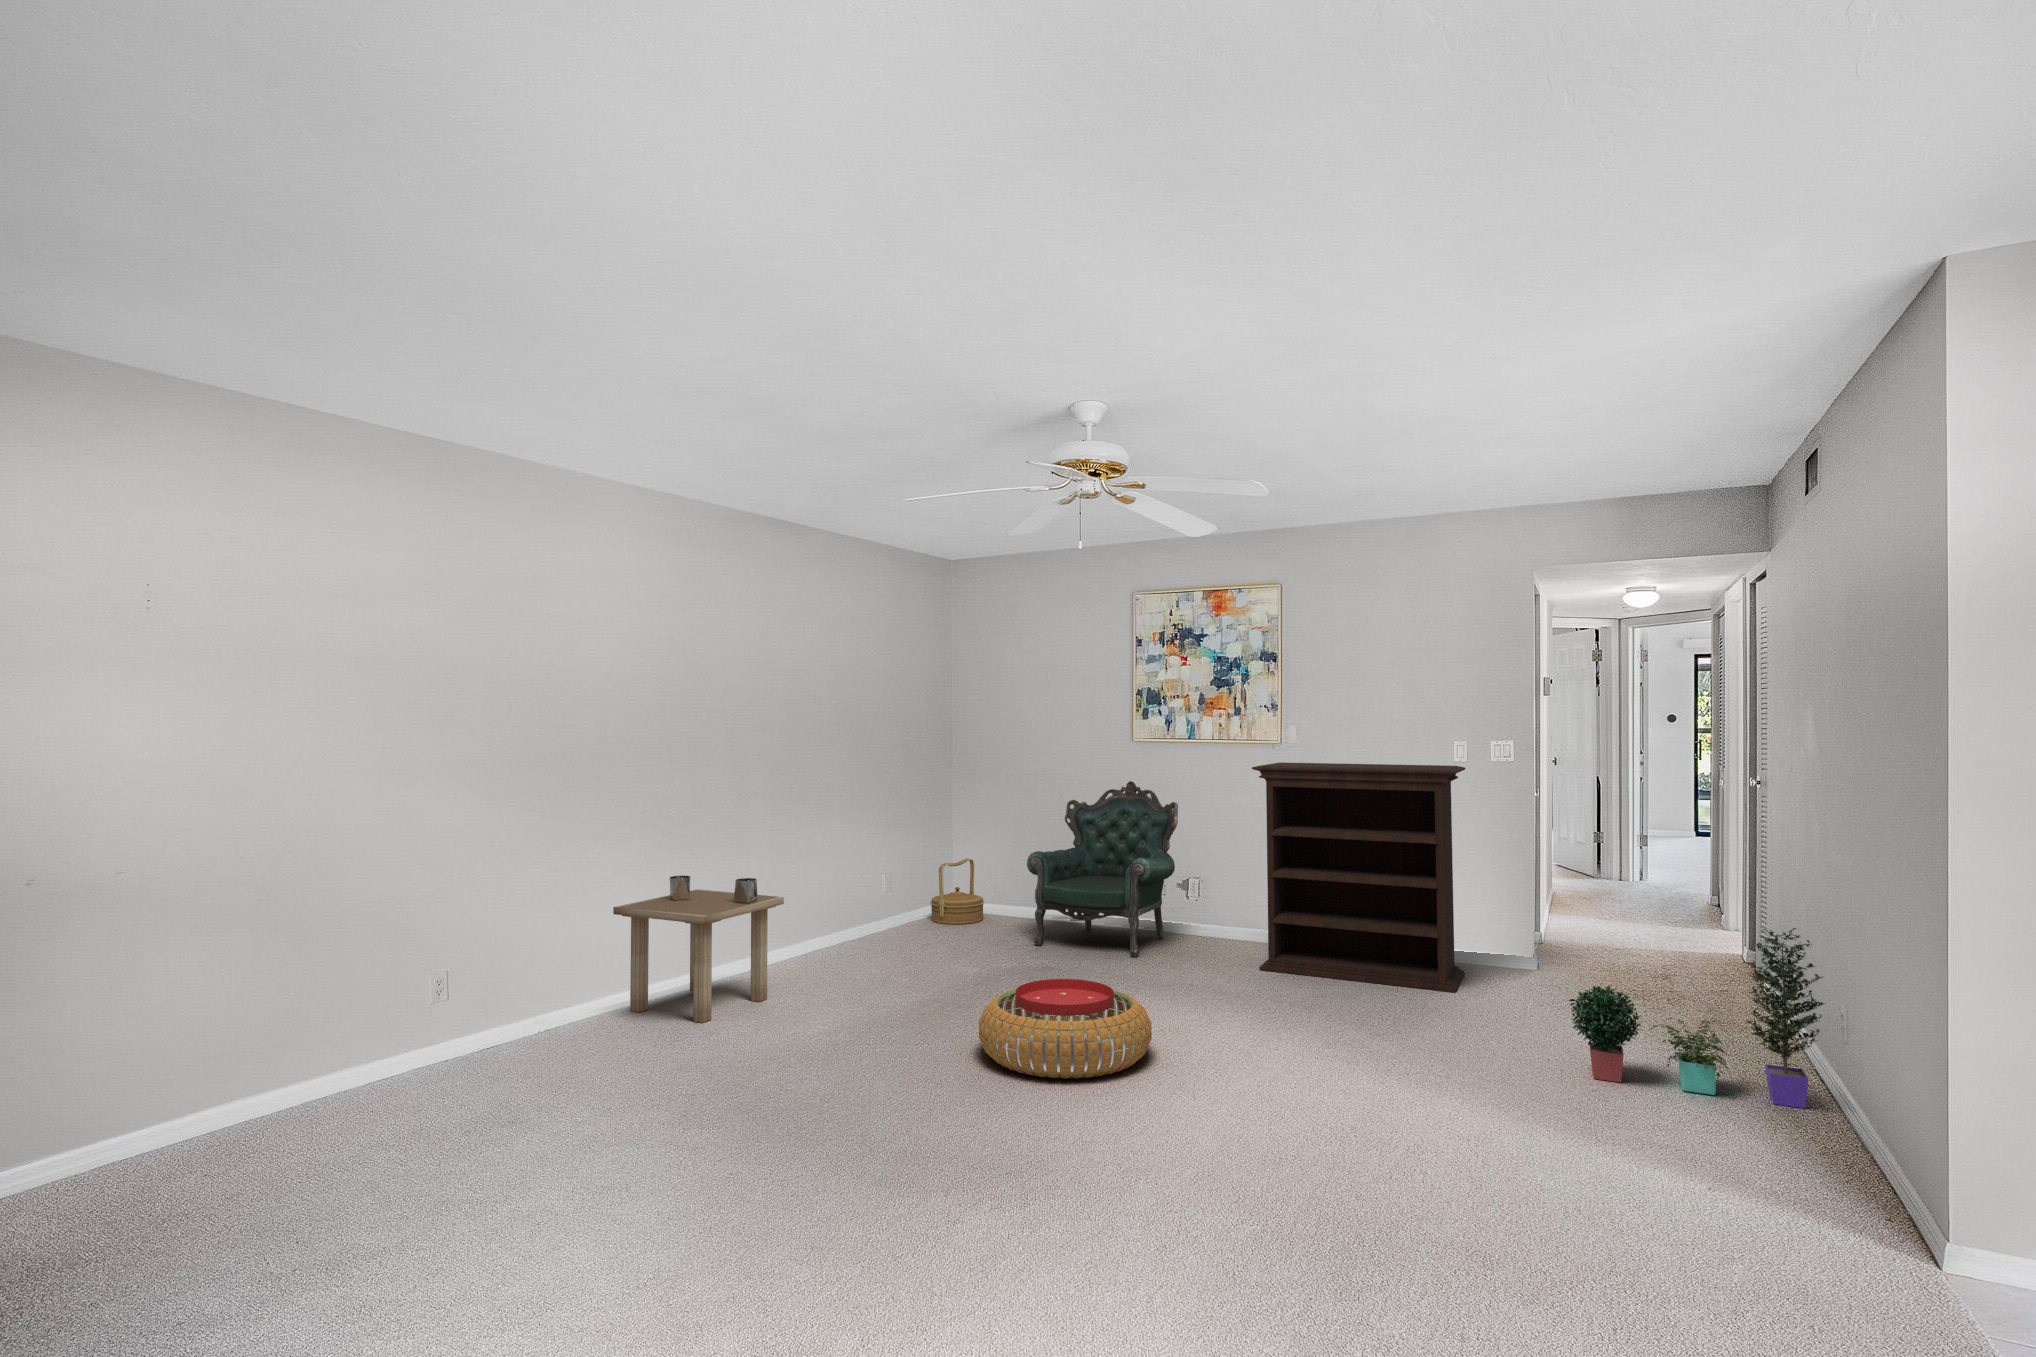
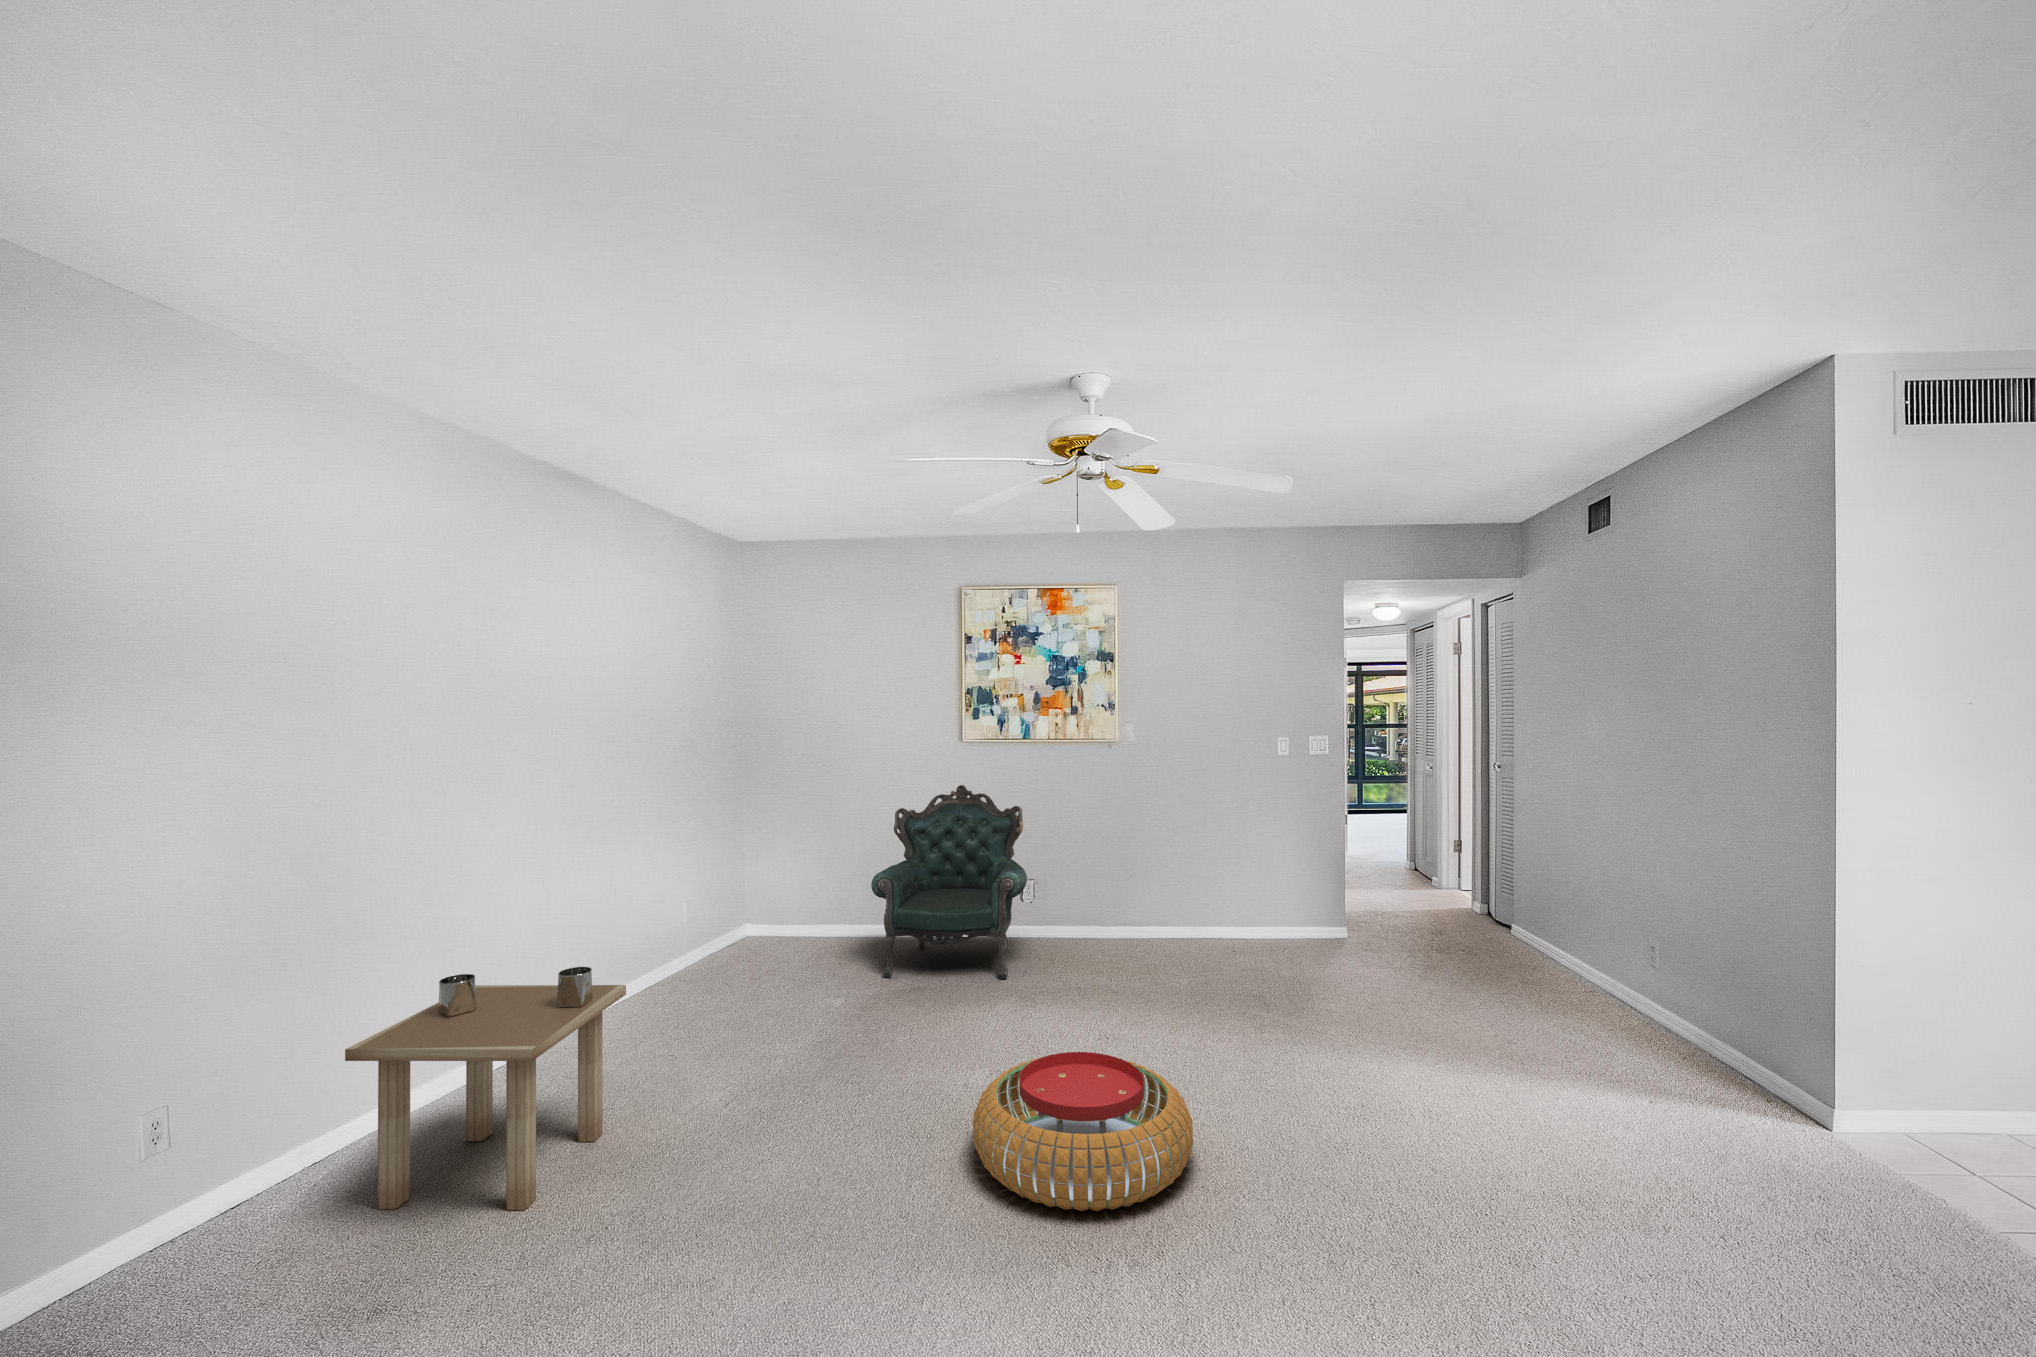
bookshelf: present [1252,762,1465,992] -> none [1127,761,1332,981]
woven basket: present [930,859,984,924] -> none [731,879,795,959]
potted plant: present [1569,928,1824,1108] -> none [1539,911,1768,1078]

